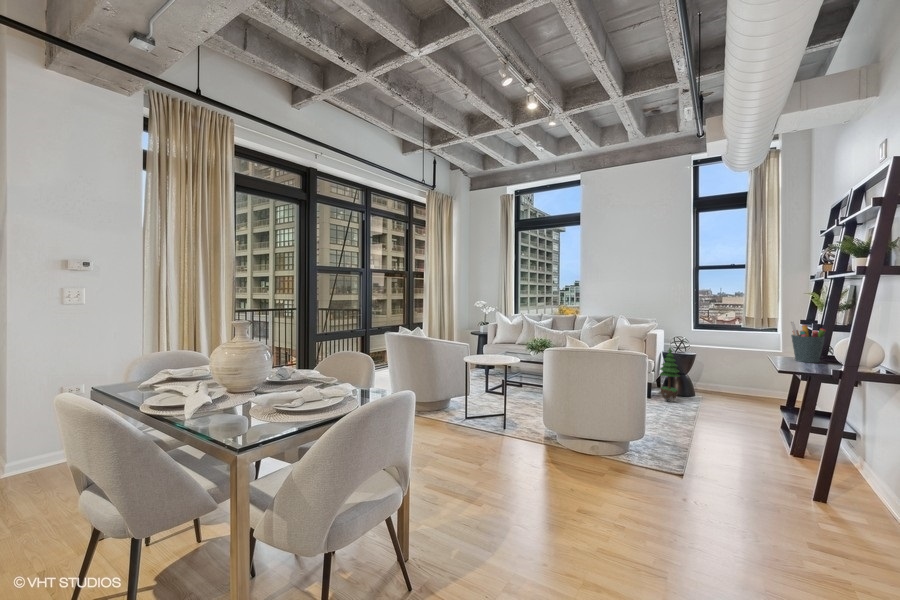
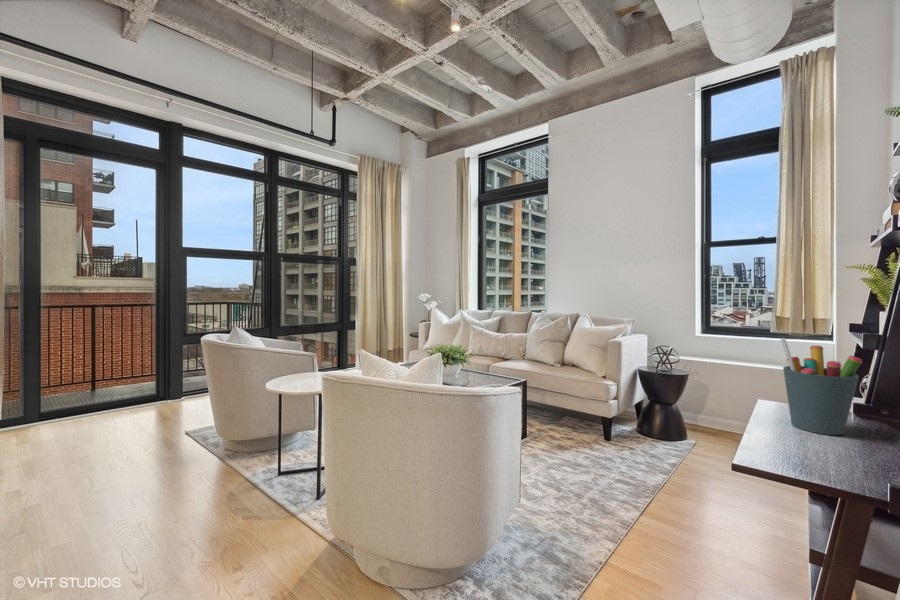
potted tree: present [660,348,679,401] -> none [625,363,658,446]

